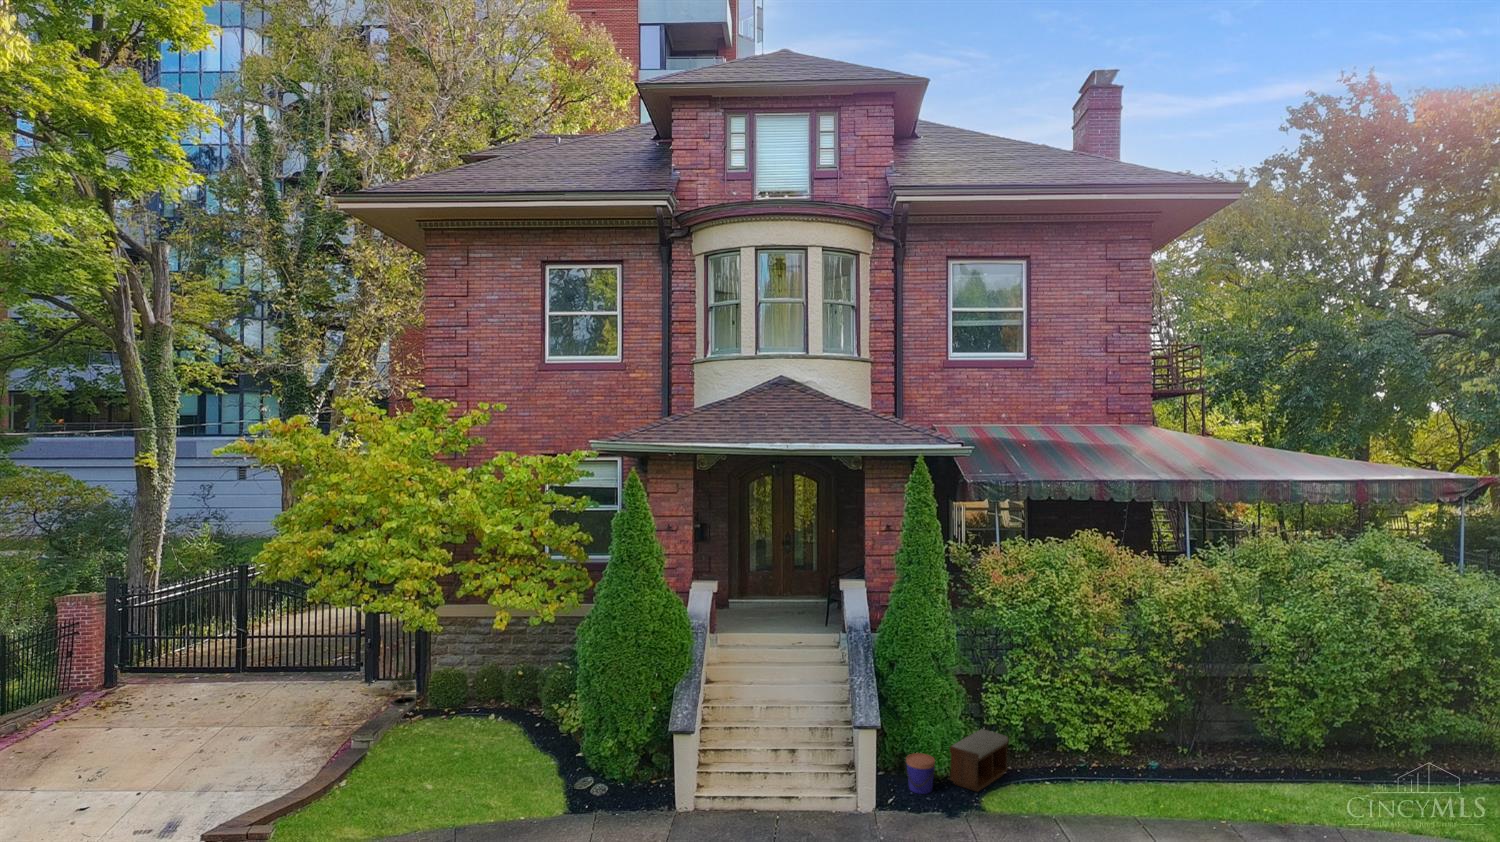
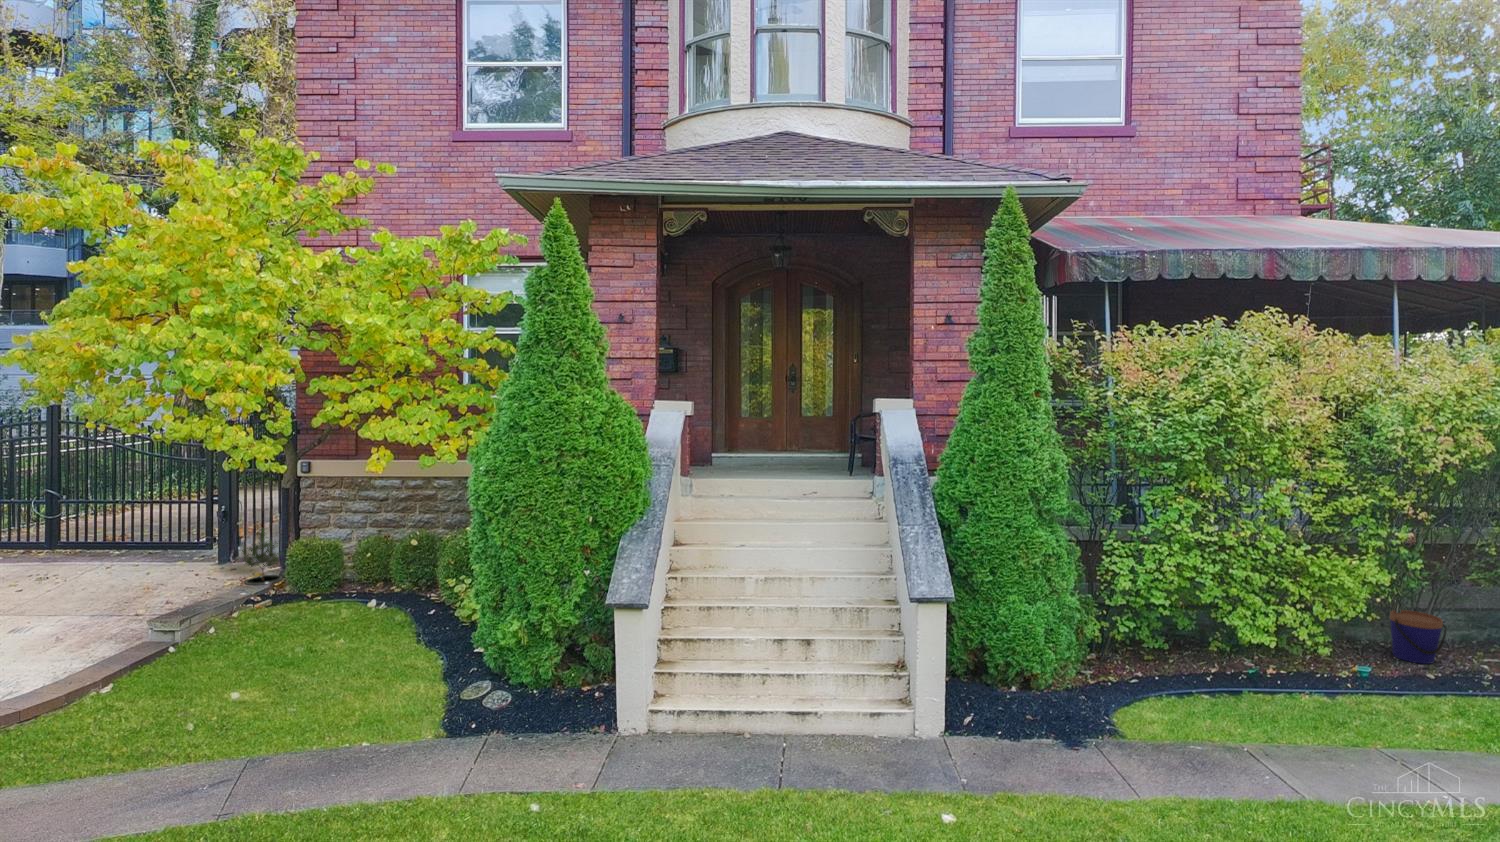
bench: present [950,729,1008,792] -> none [1058,610,1147,705]
bucket: present [905,753,935,794] -> present [1390,610,1447,664]

